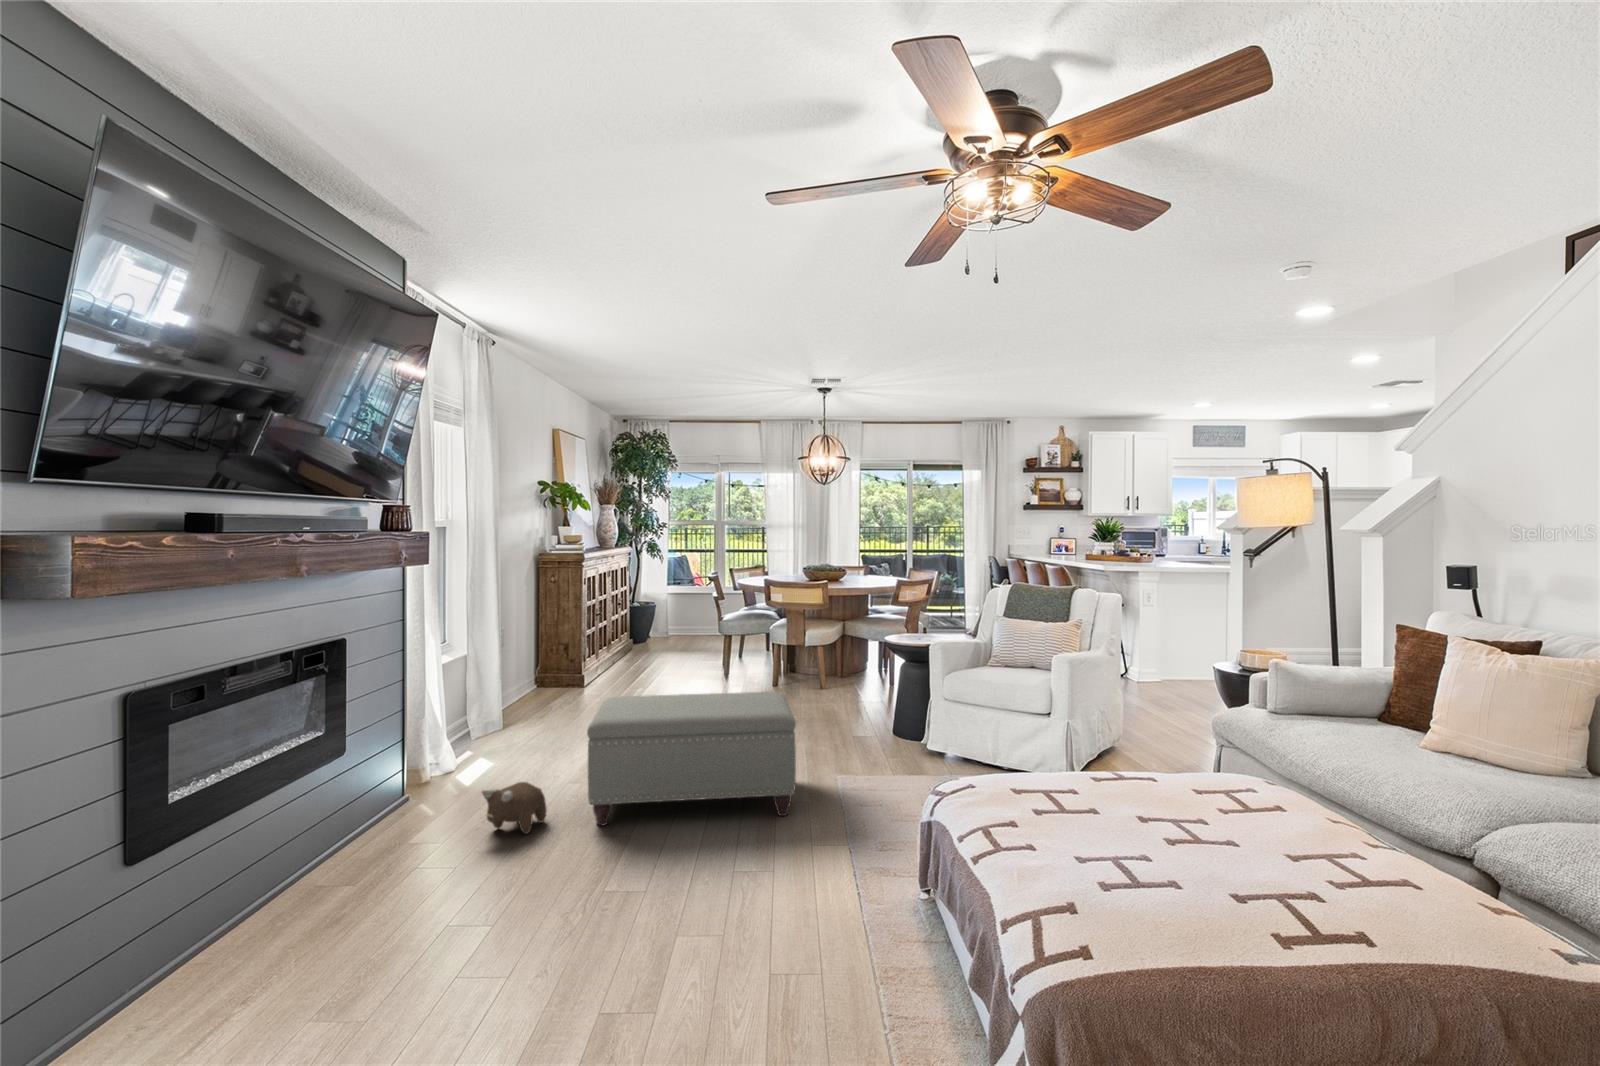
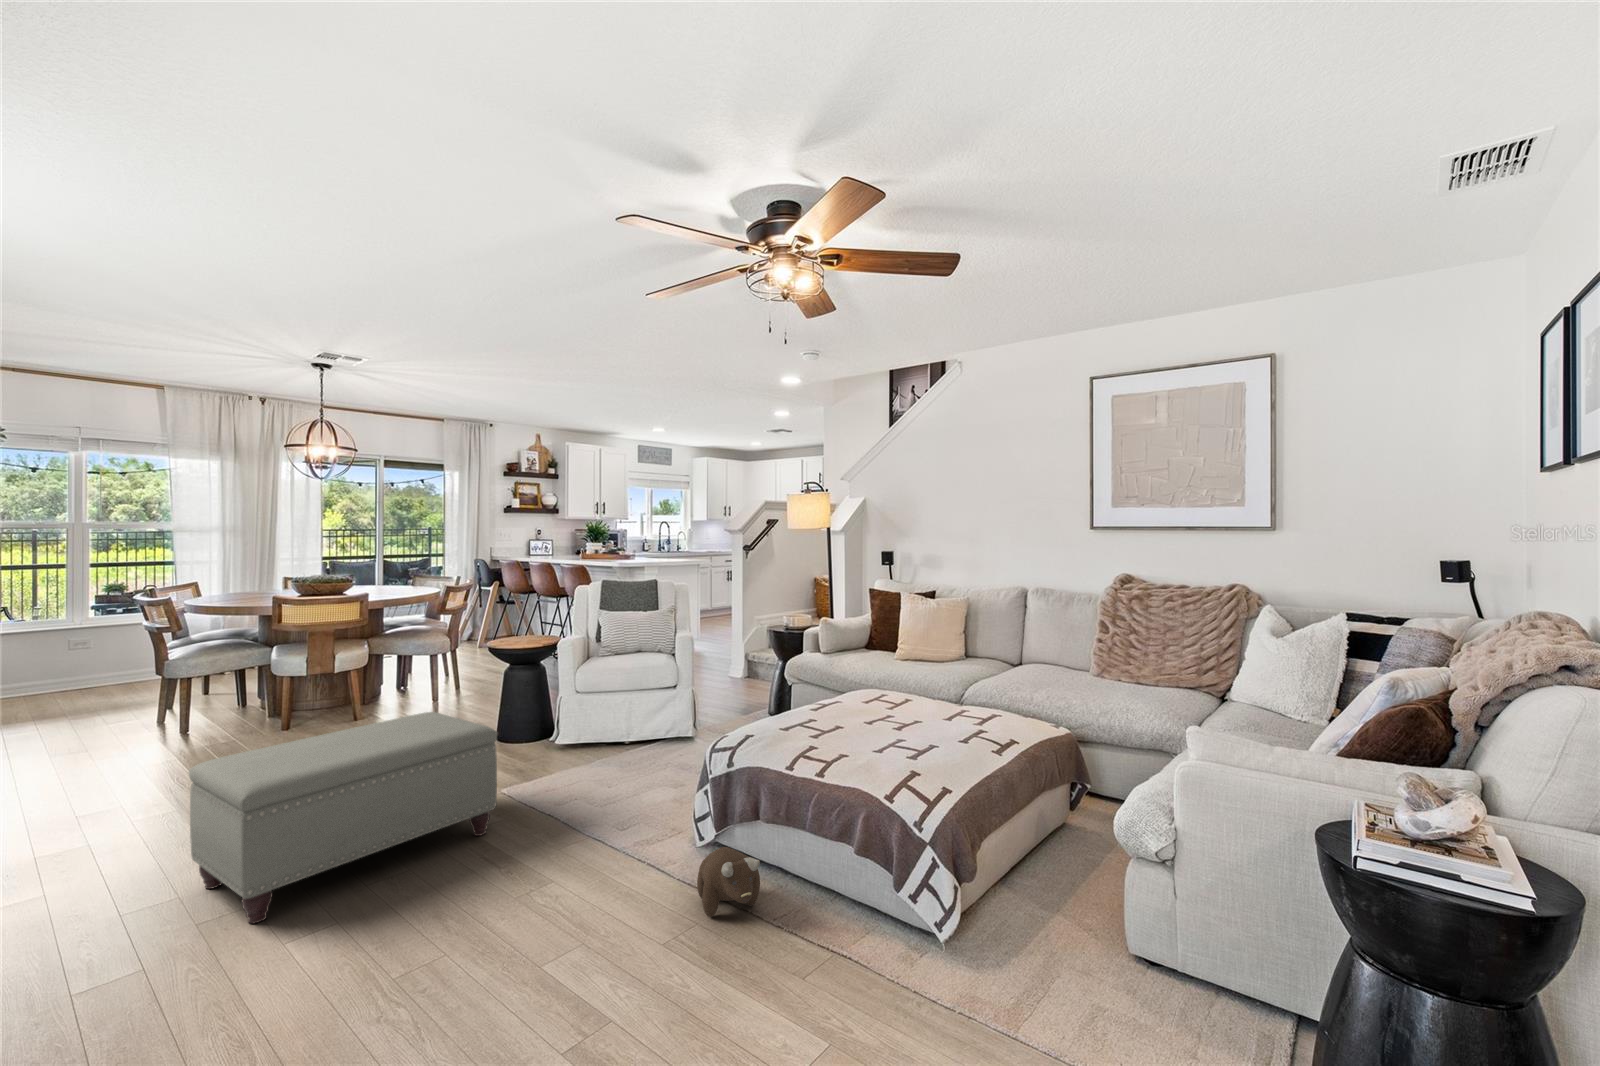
plush toy: present [482,782,547,834] -> present [697,847,760,917]

